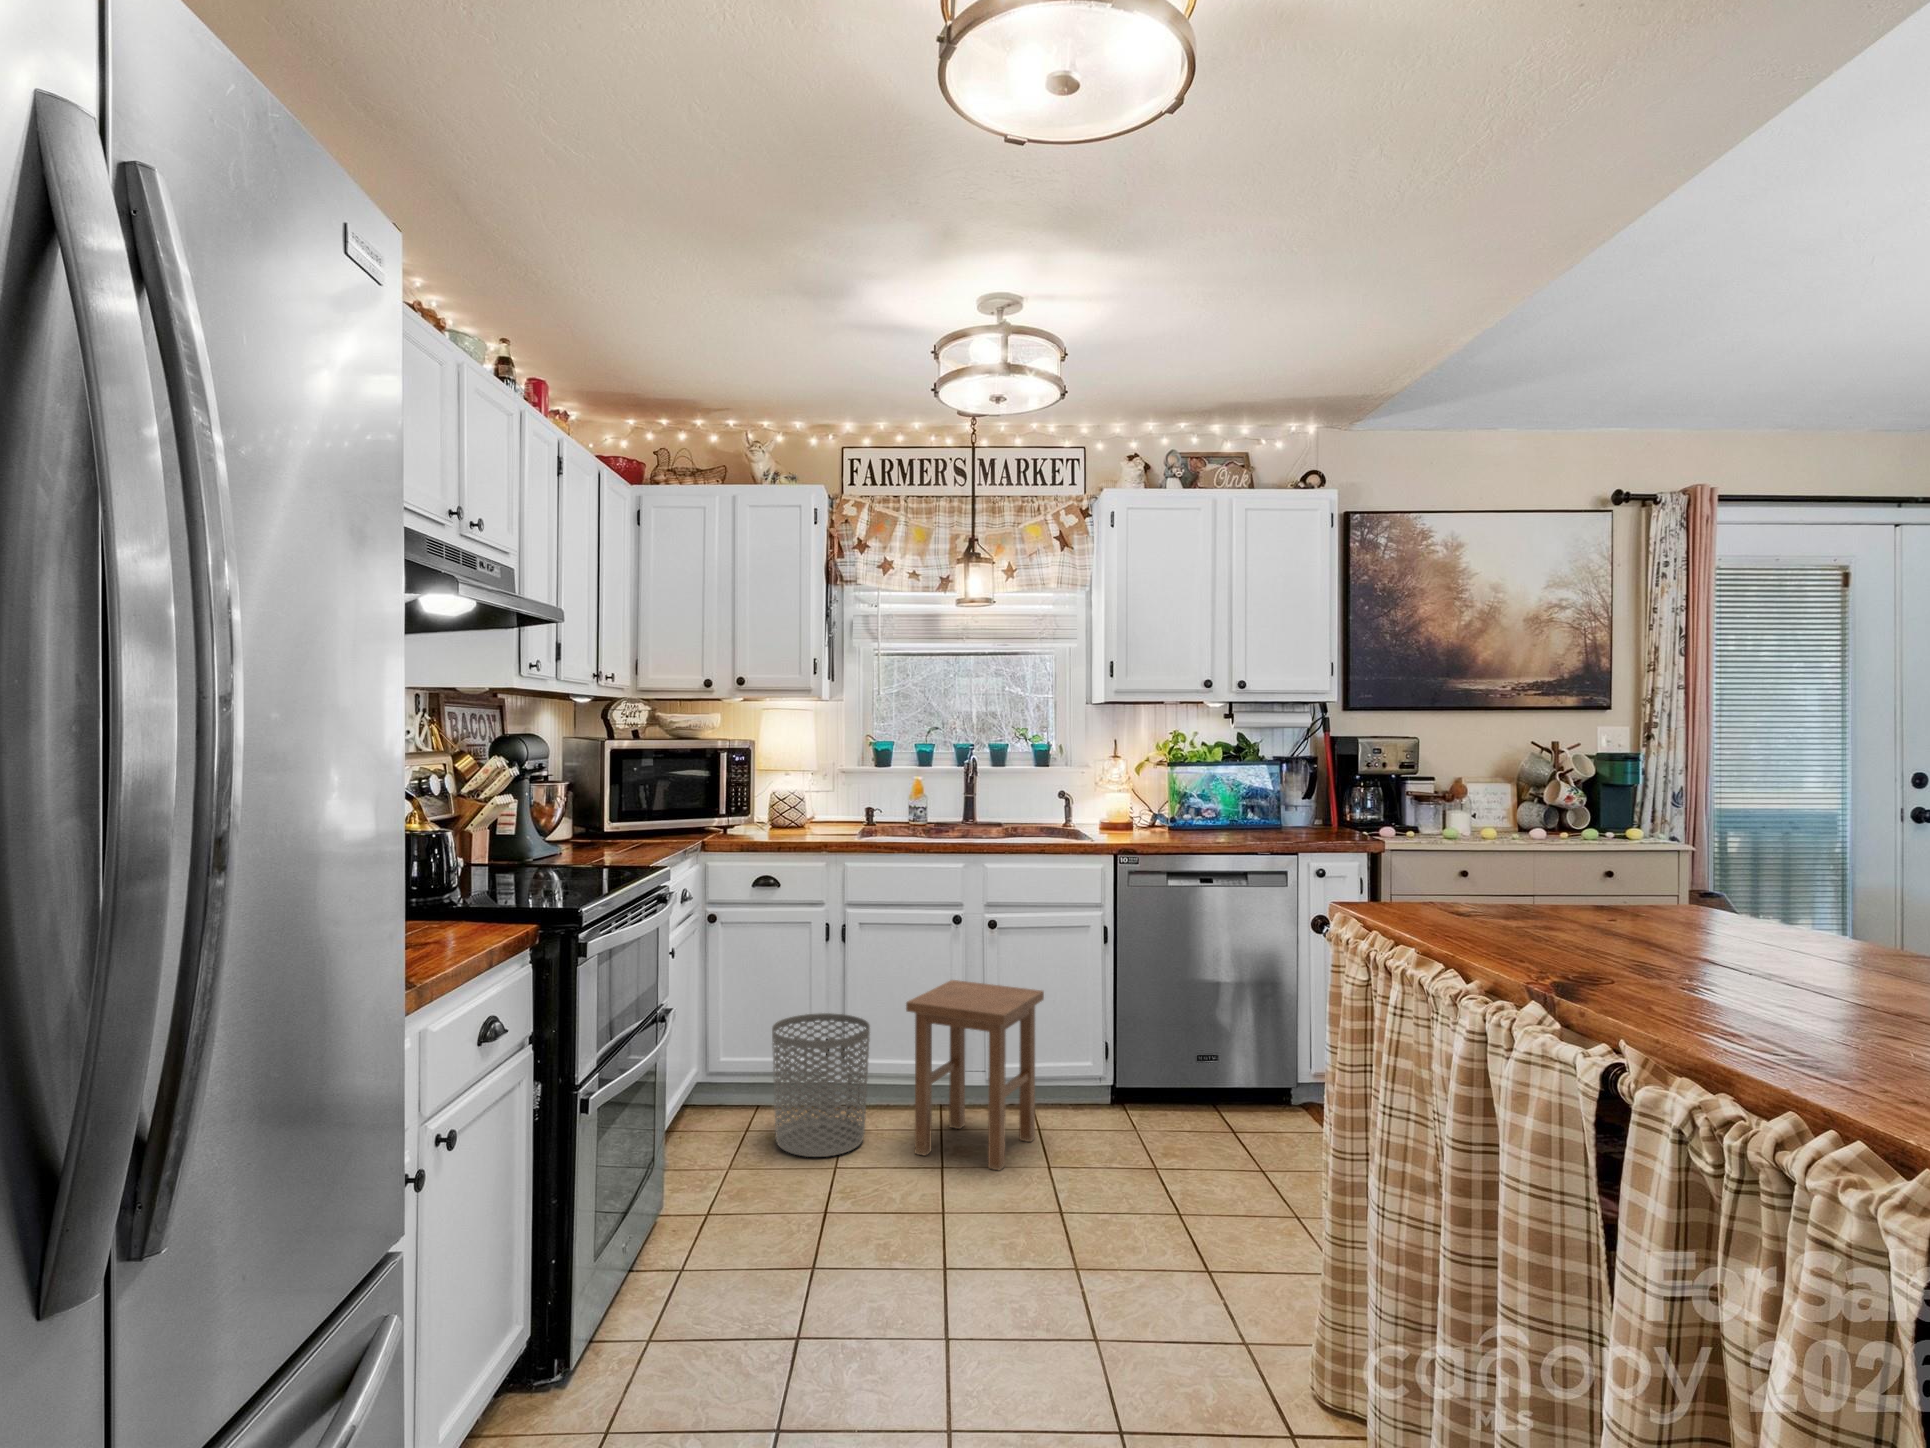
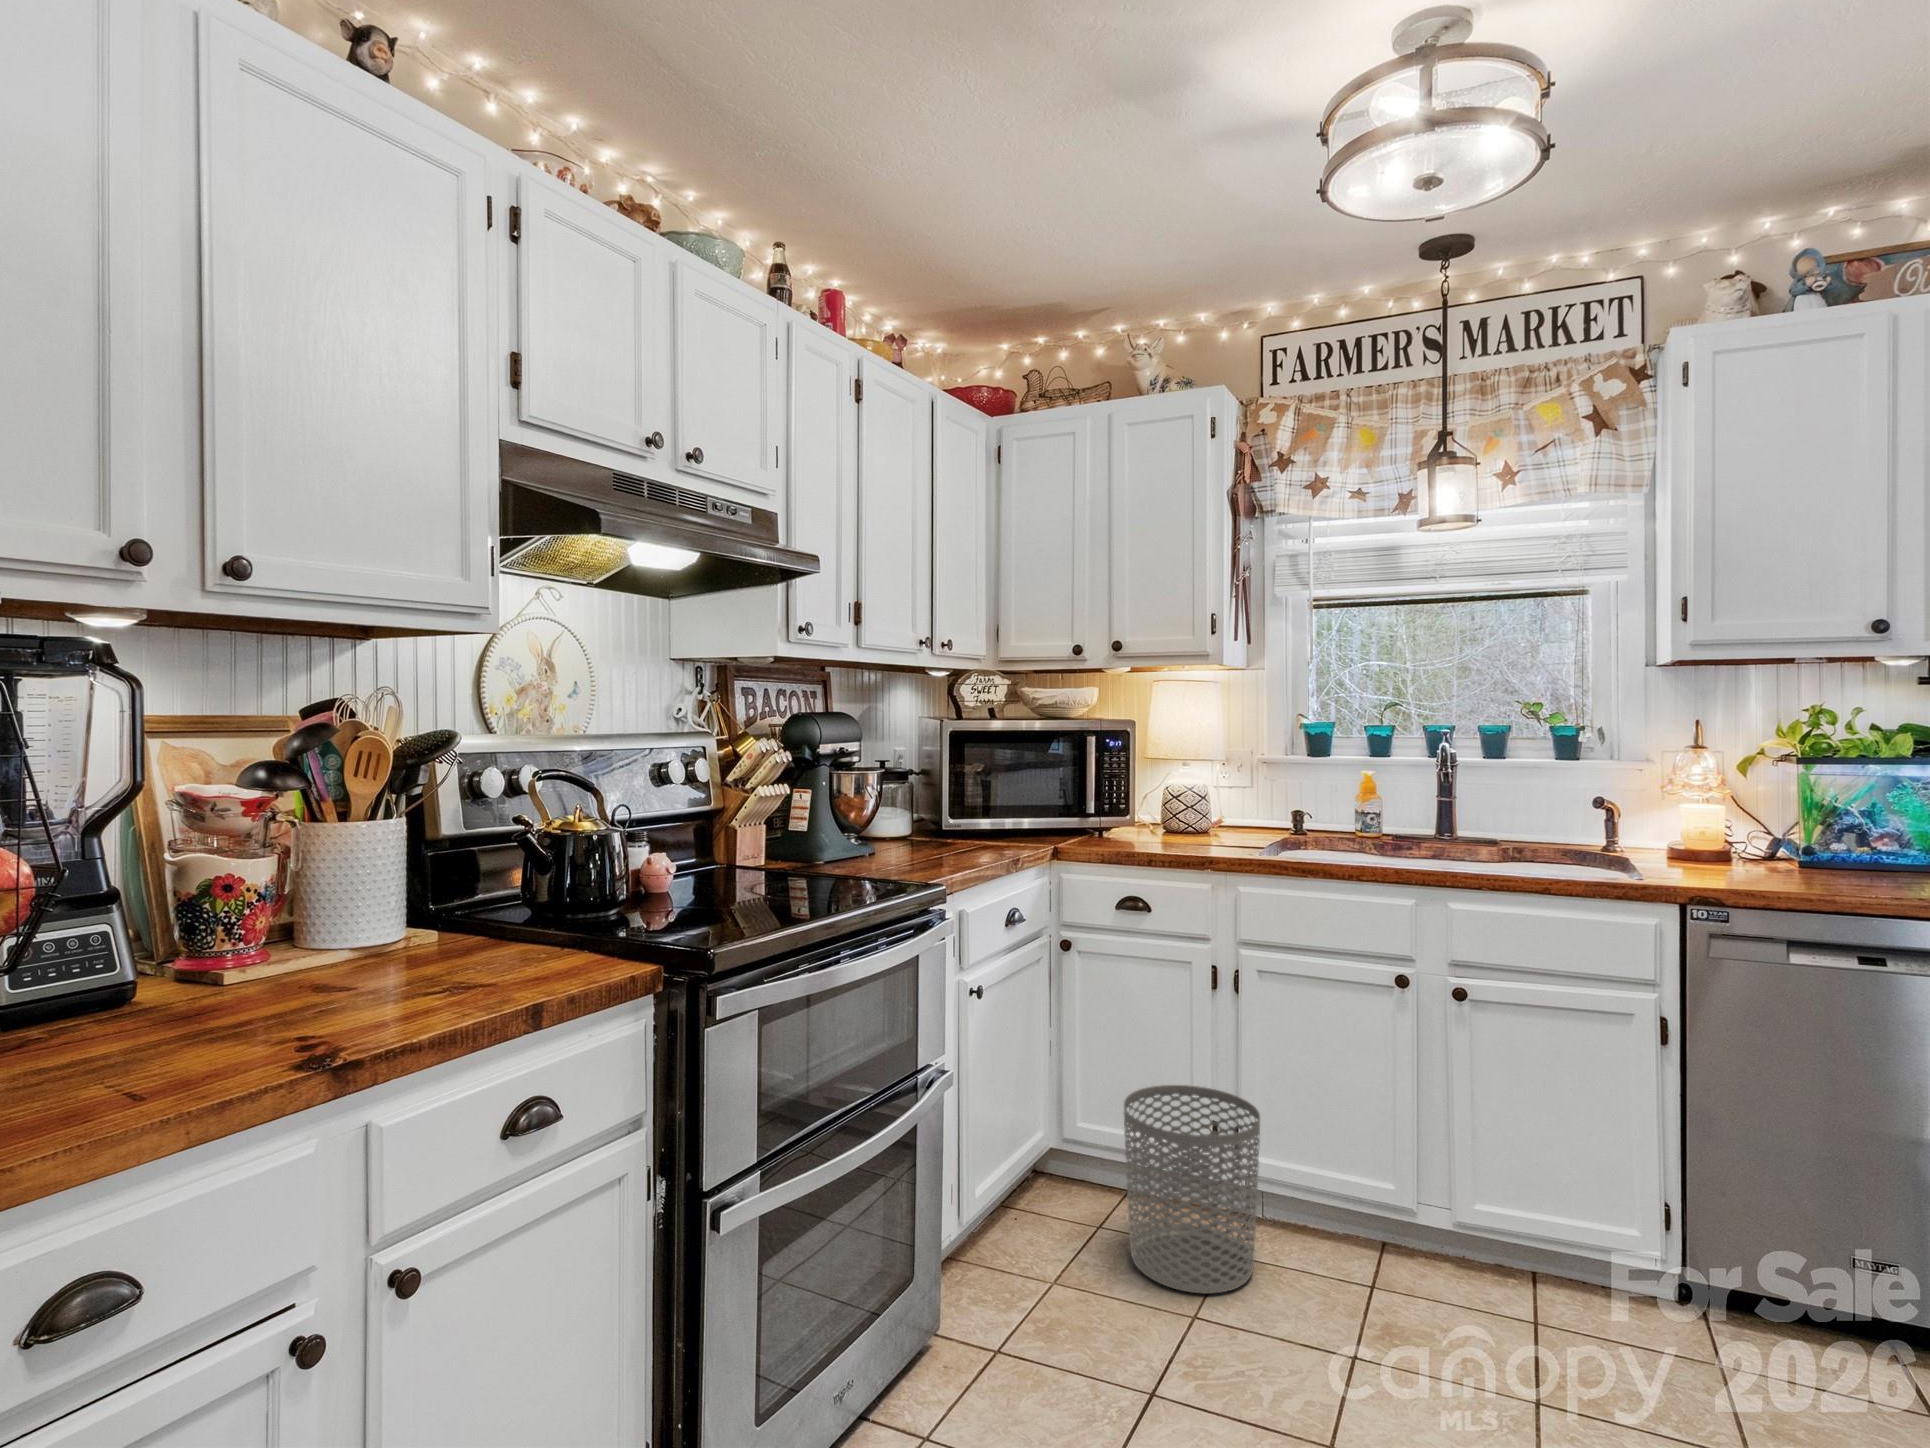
stool: present [906,980,1044,1171] -> none [1306,1069,1543,1391]

